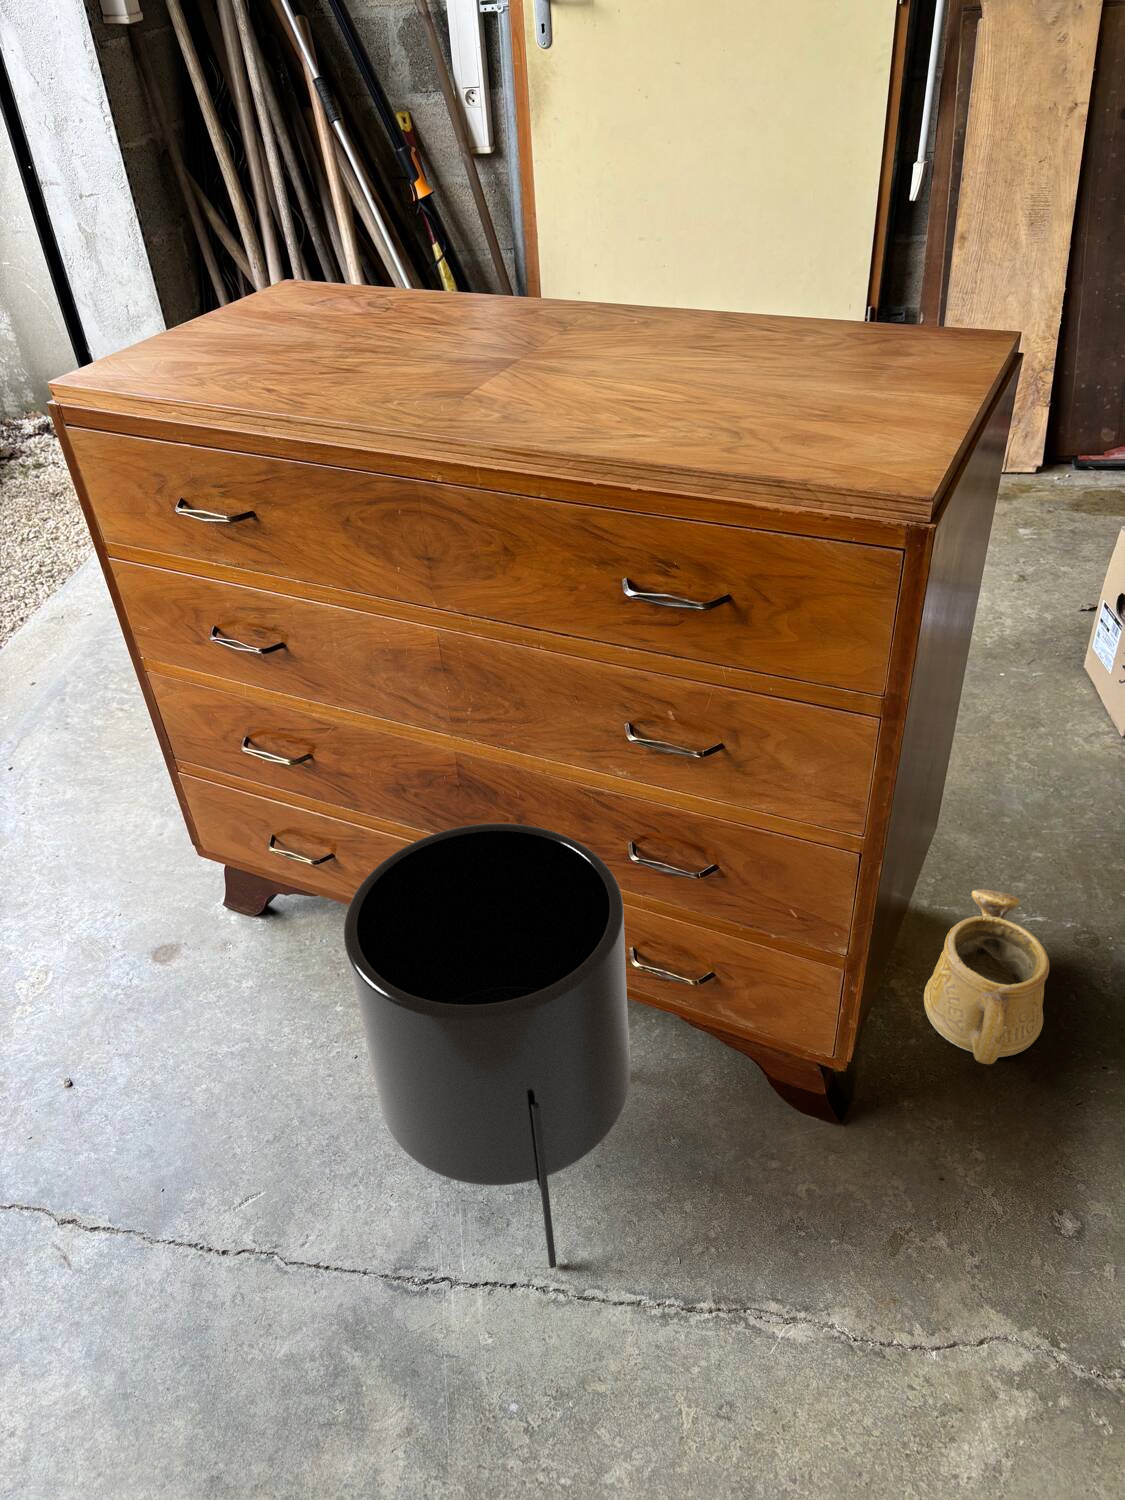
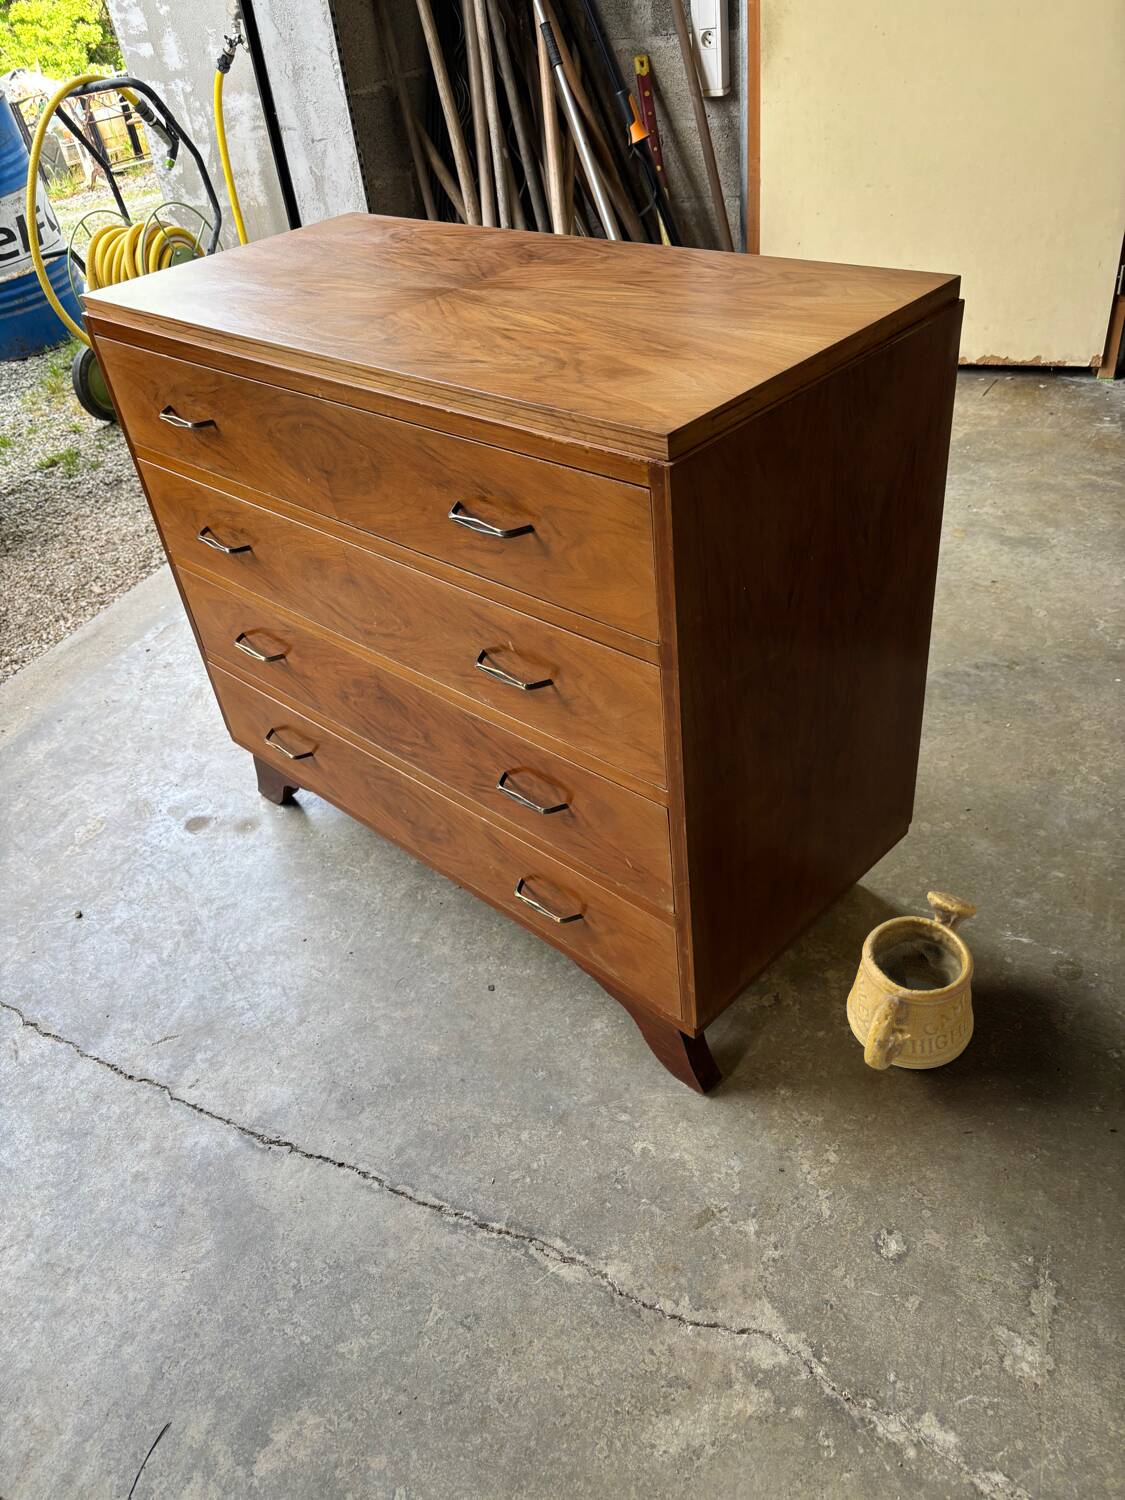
planter: present [344,823,630,1268] -> none [196,730,503,1157]

